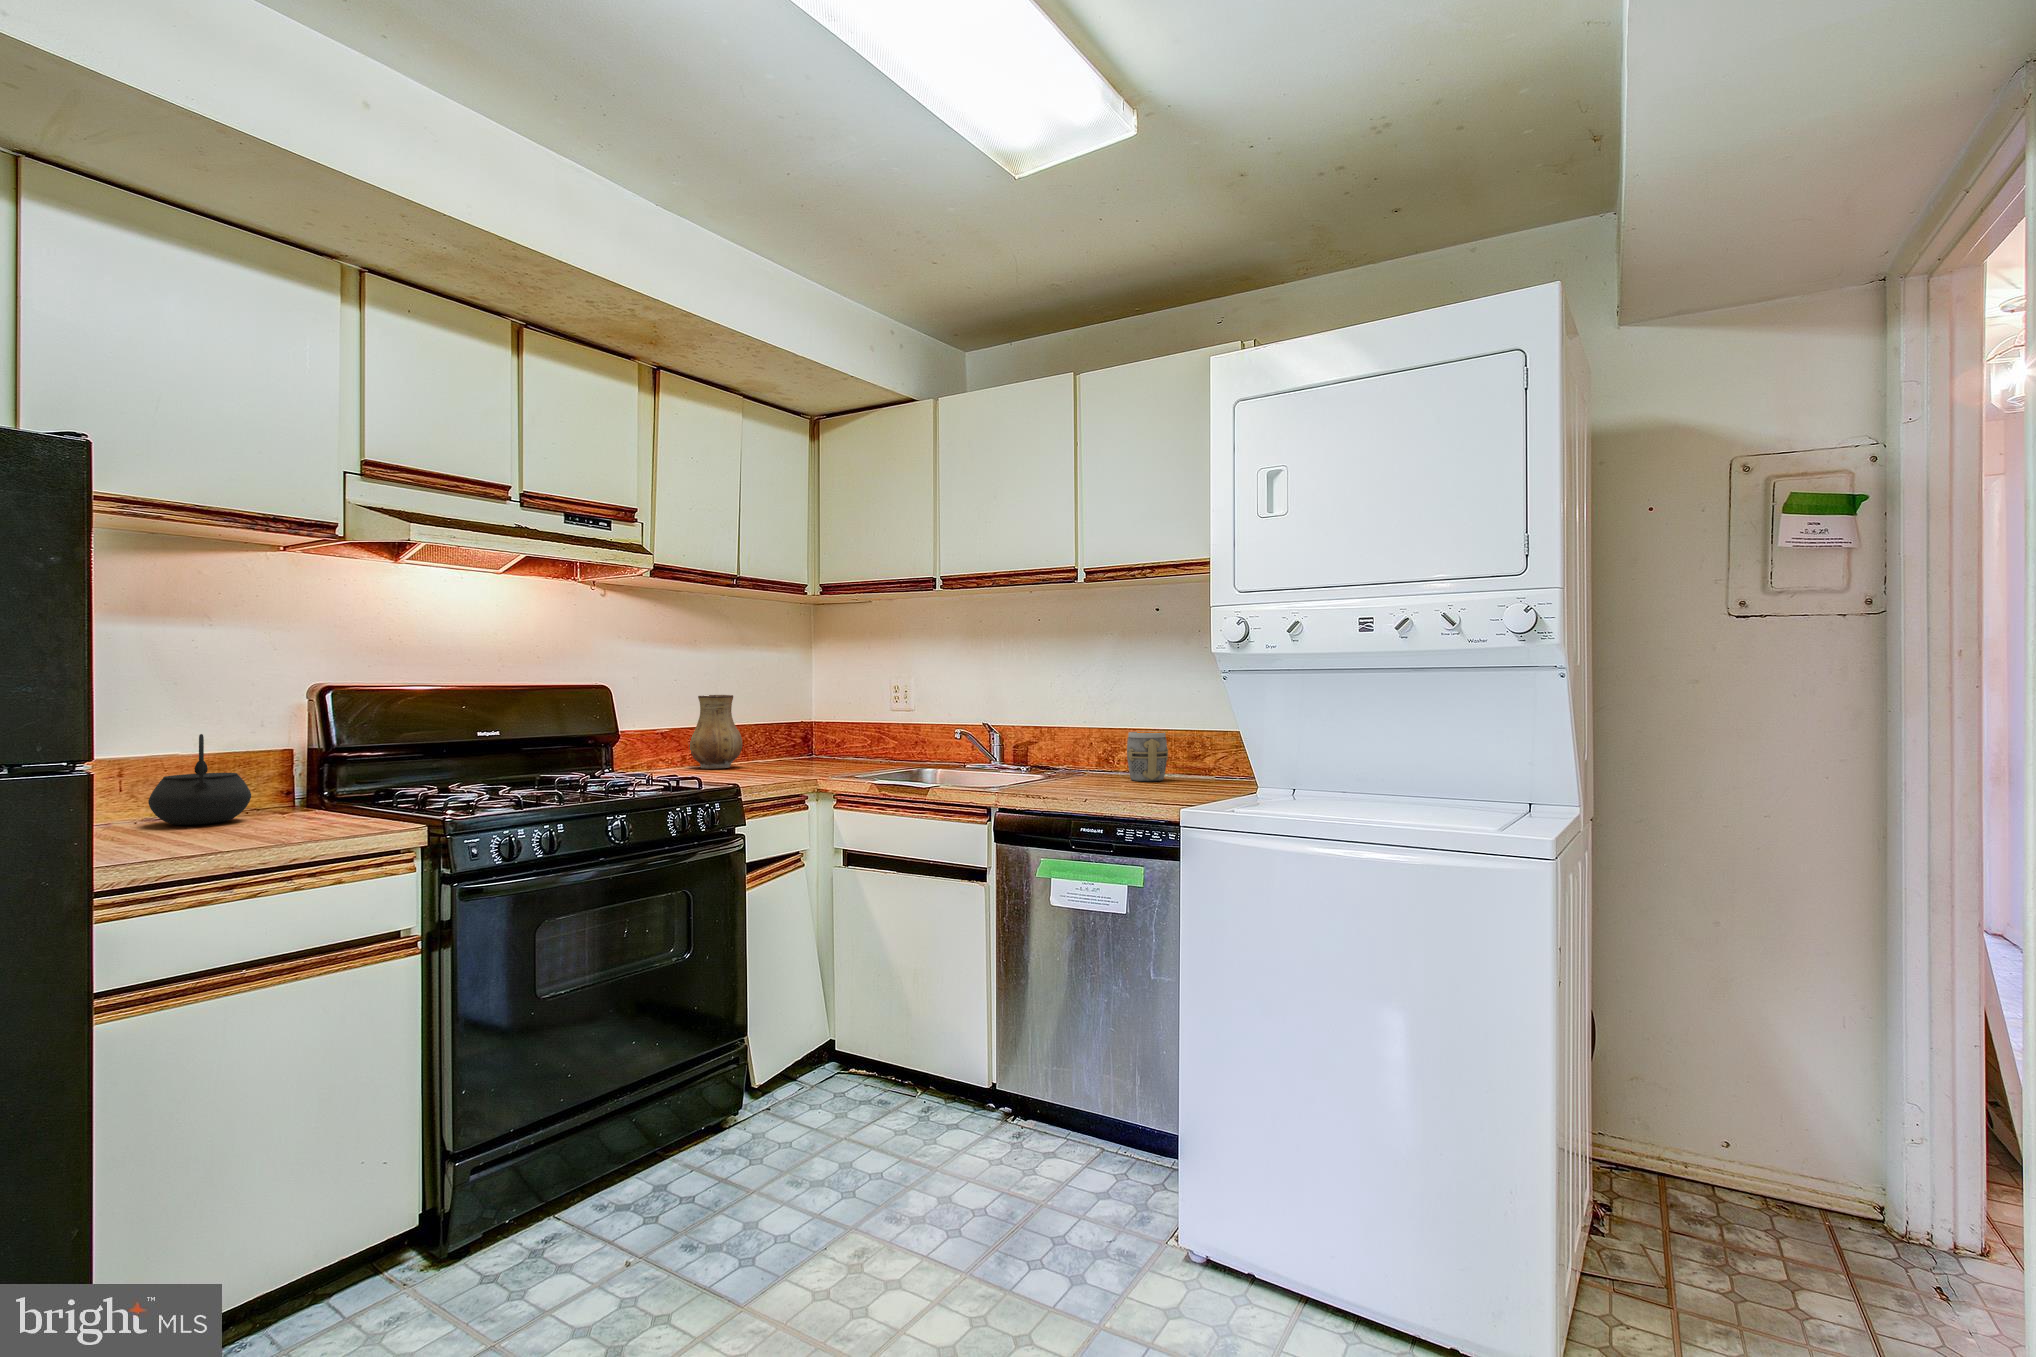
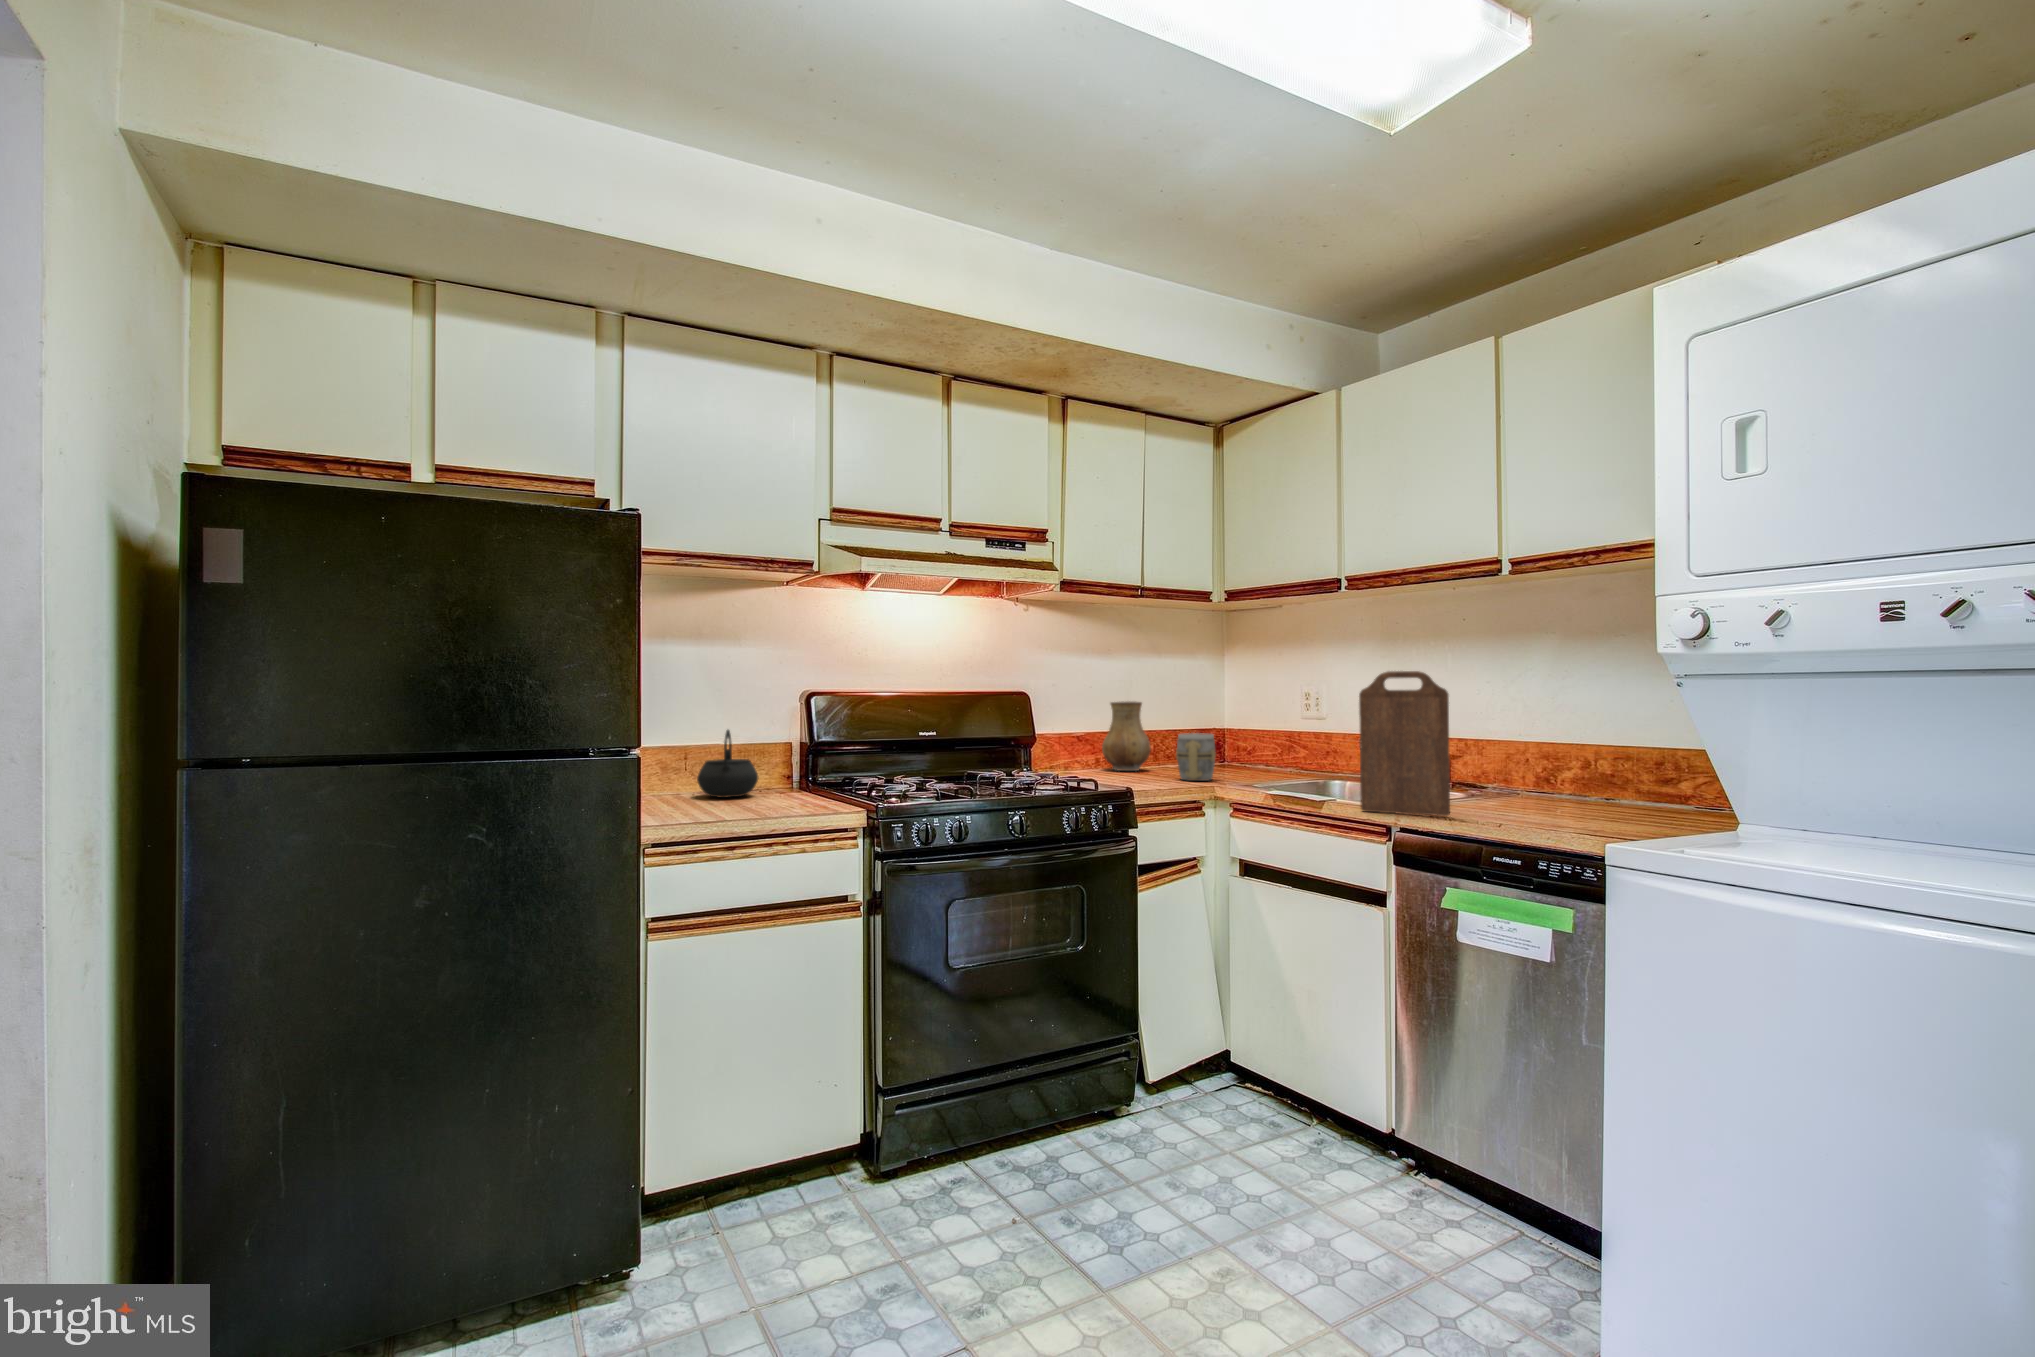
cutting board: none [967,665,1043,795] -> present [1359,671,1450,816]
mug: present [1127,732,1168,781] -> present [1176,733,1216,781]

